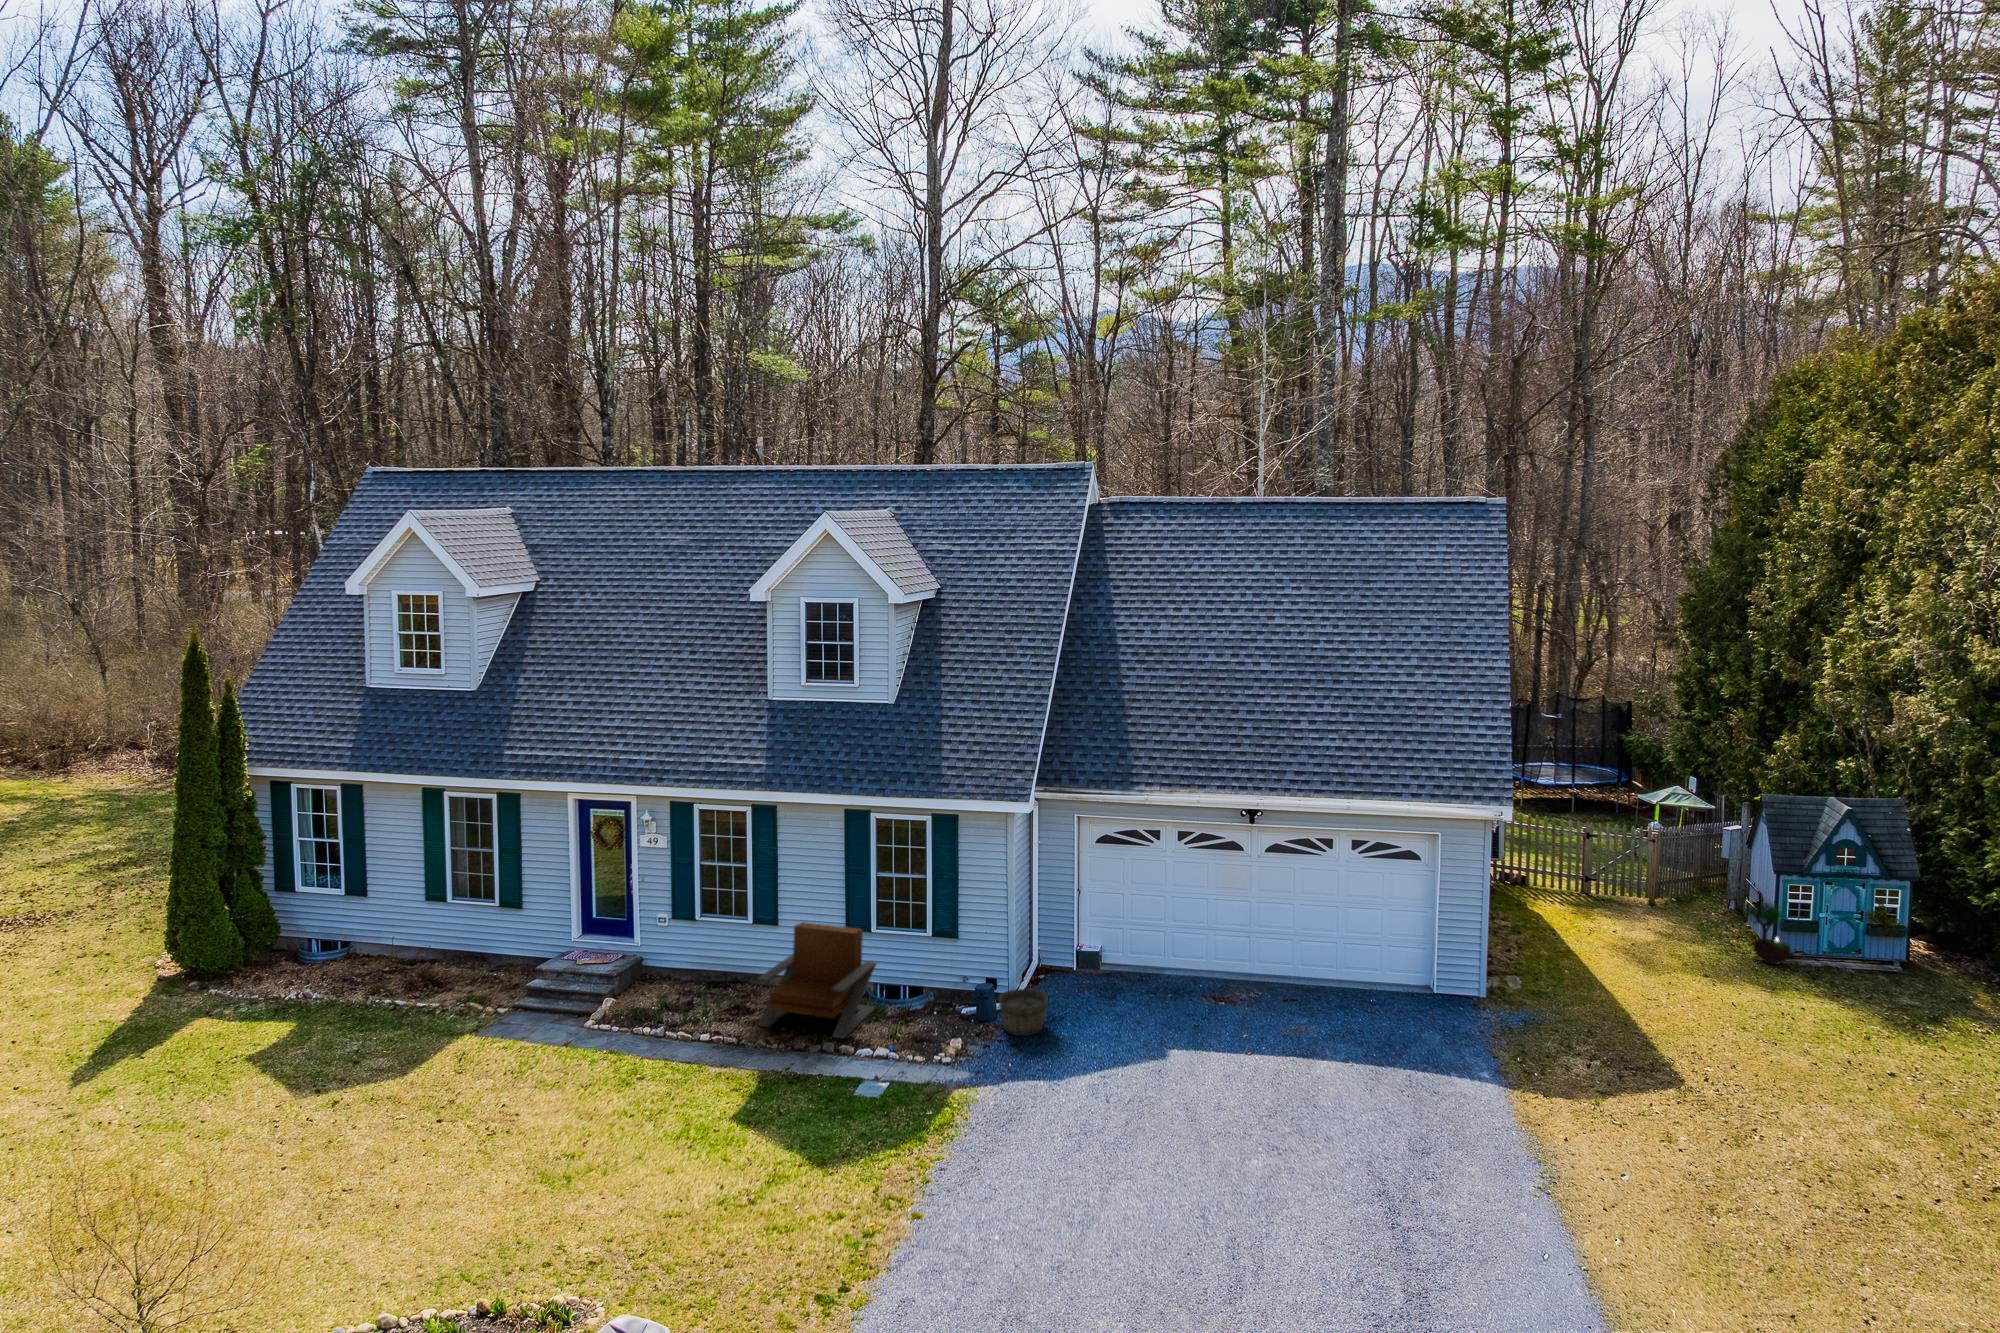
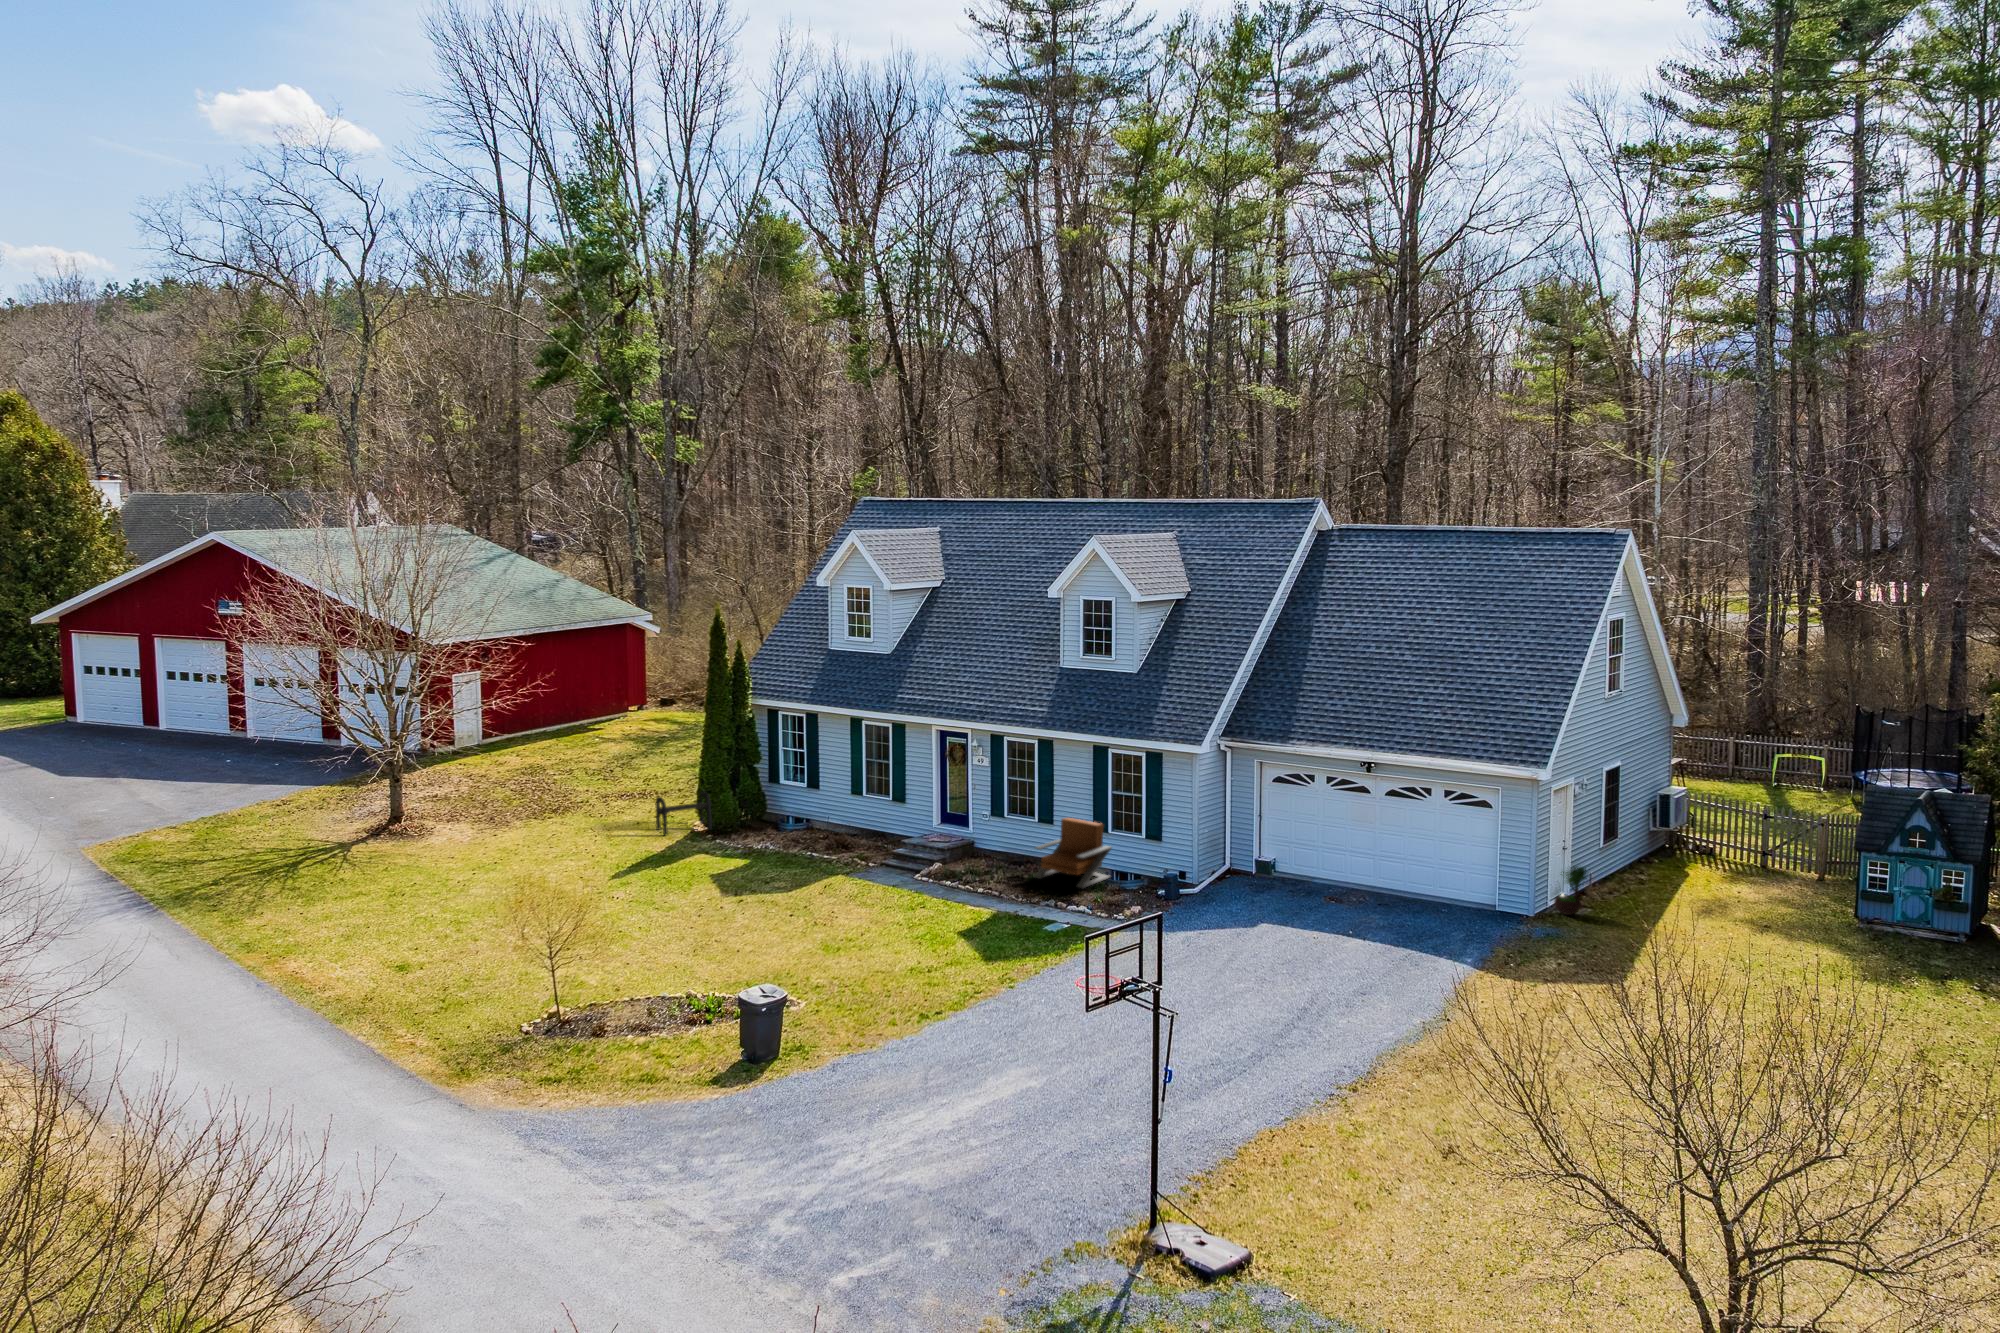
potted tree: present [1743,903,1790,964] -> present [1554,866,1587,915]
bench: none [38,927,160,1017] -> present [655,792,712,835]
wooden bucket: present [999,988,1048,1036] -> none [1183,868,1217,899]

